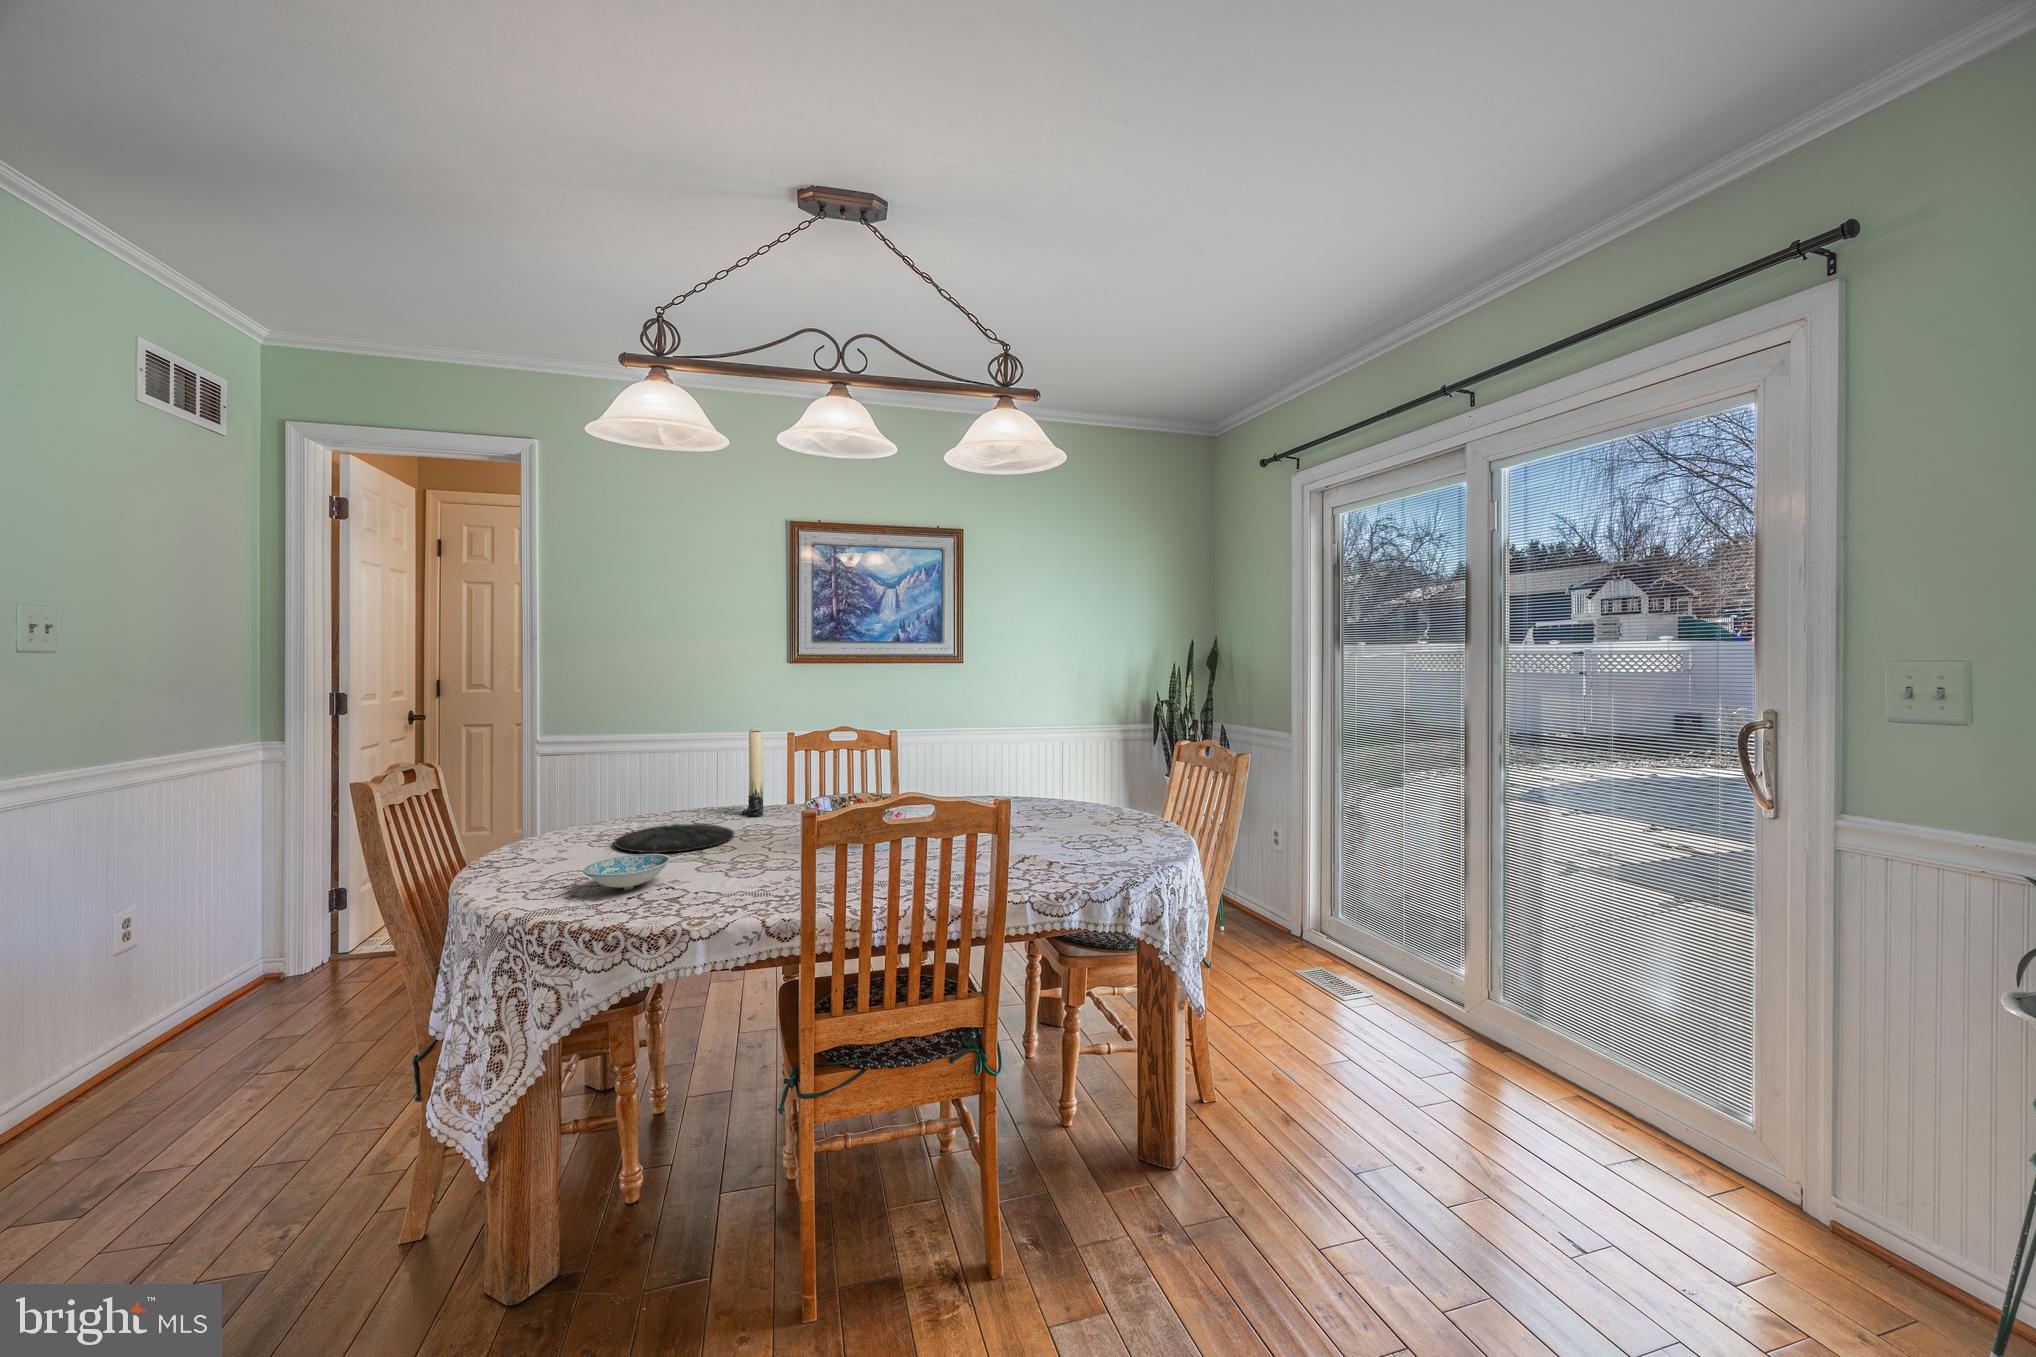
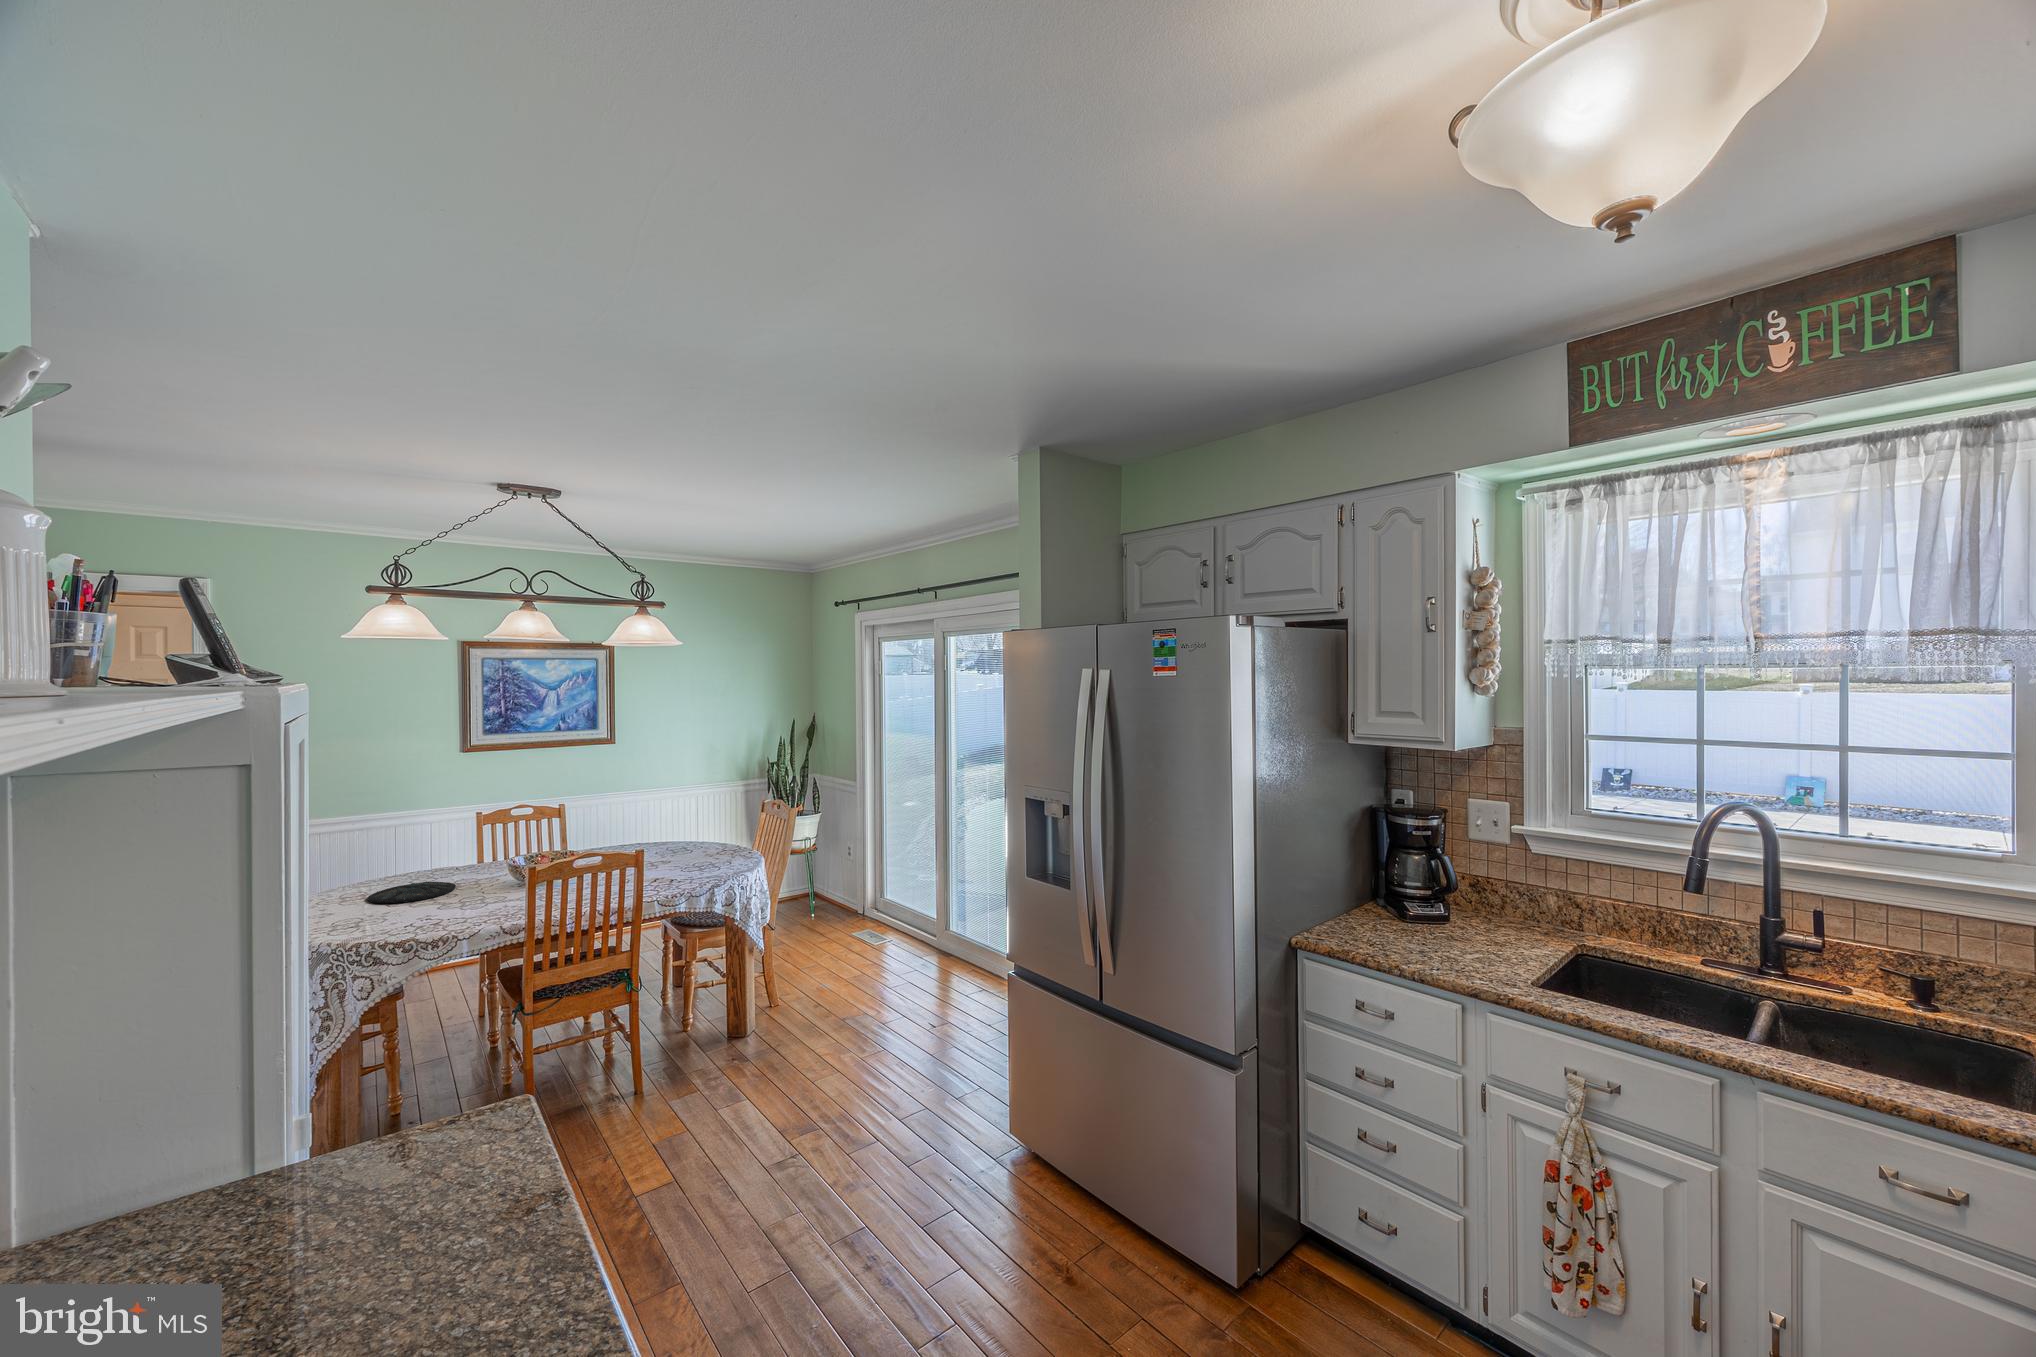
candle: present [742,728,764,816] -> none [452,815,470,874]
ceramic bowl: present [583,854,672,889] -> none [374,901,430,922]

